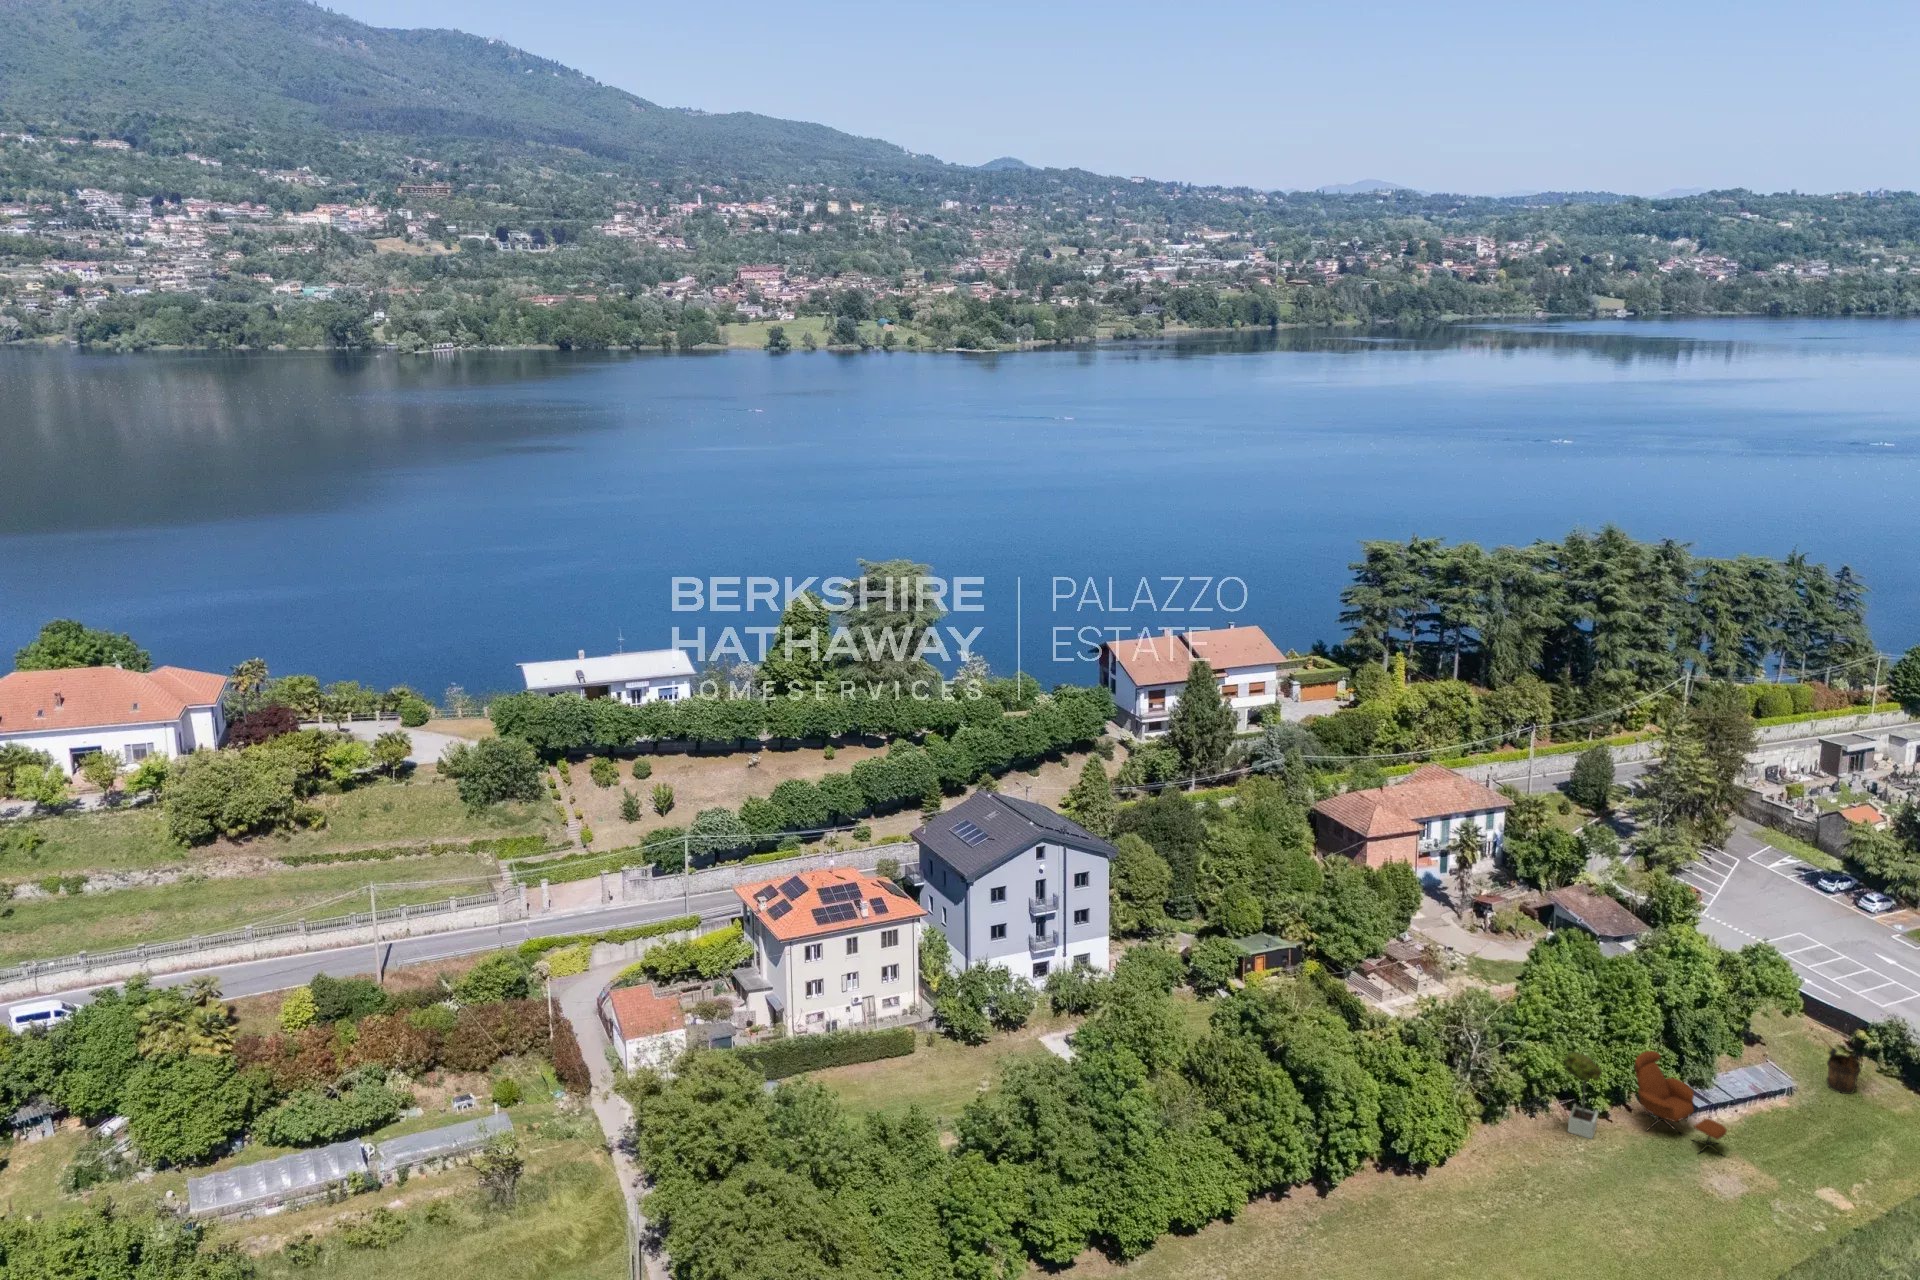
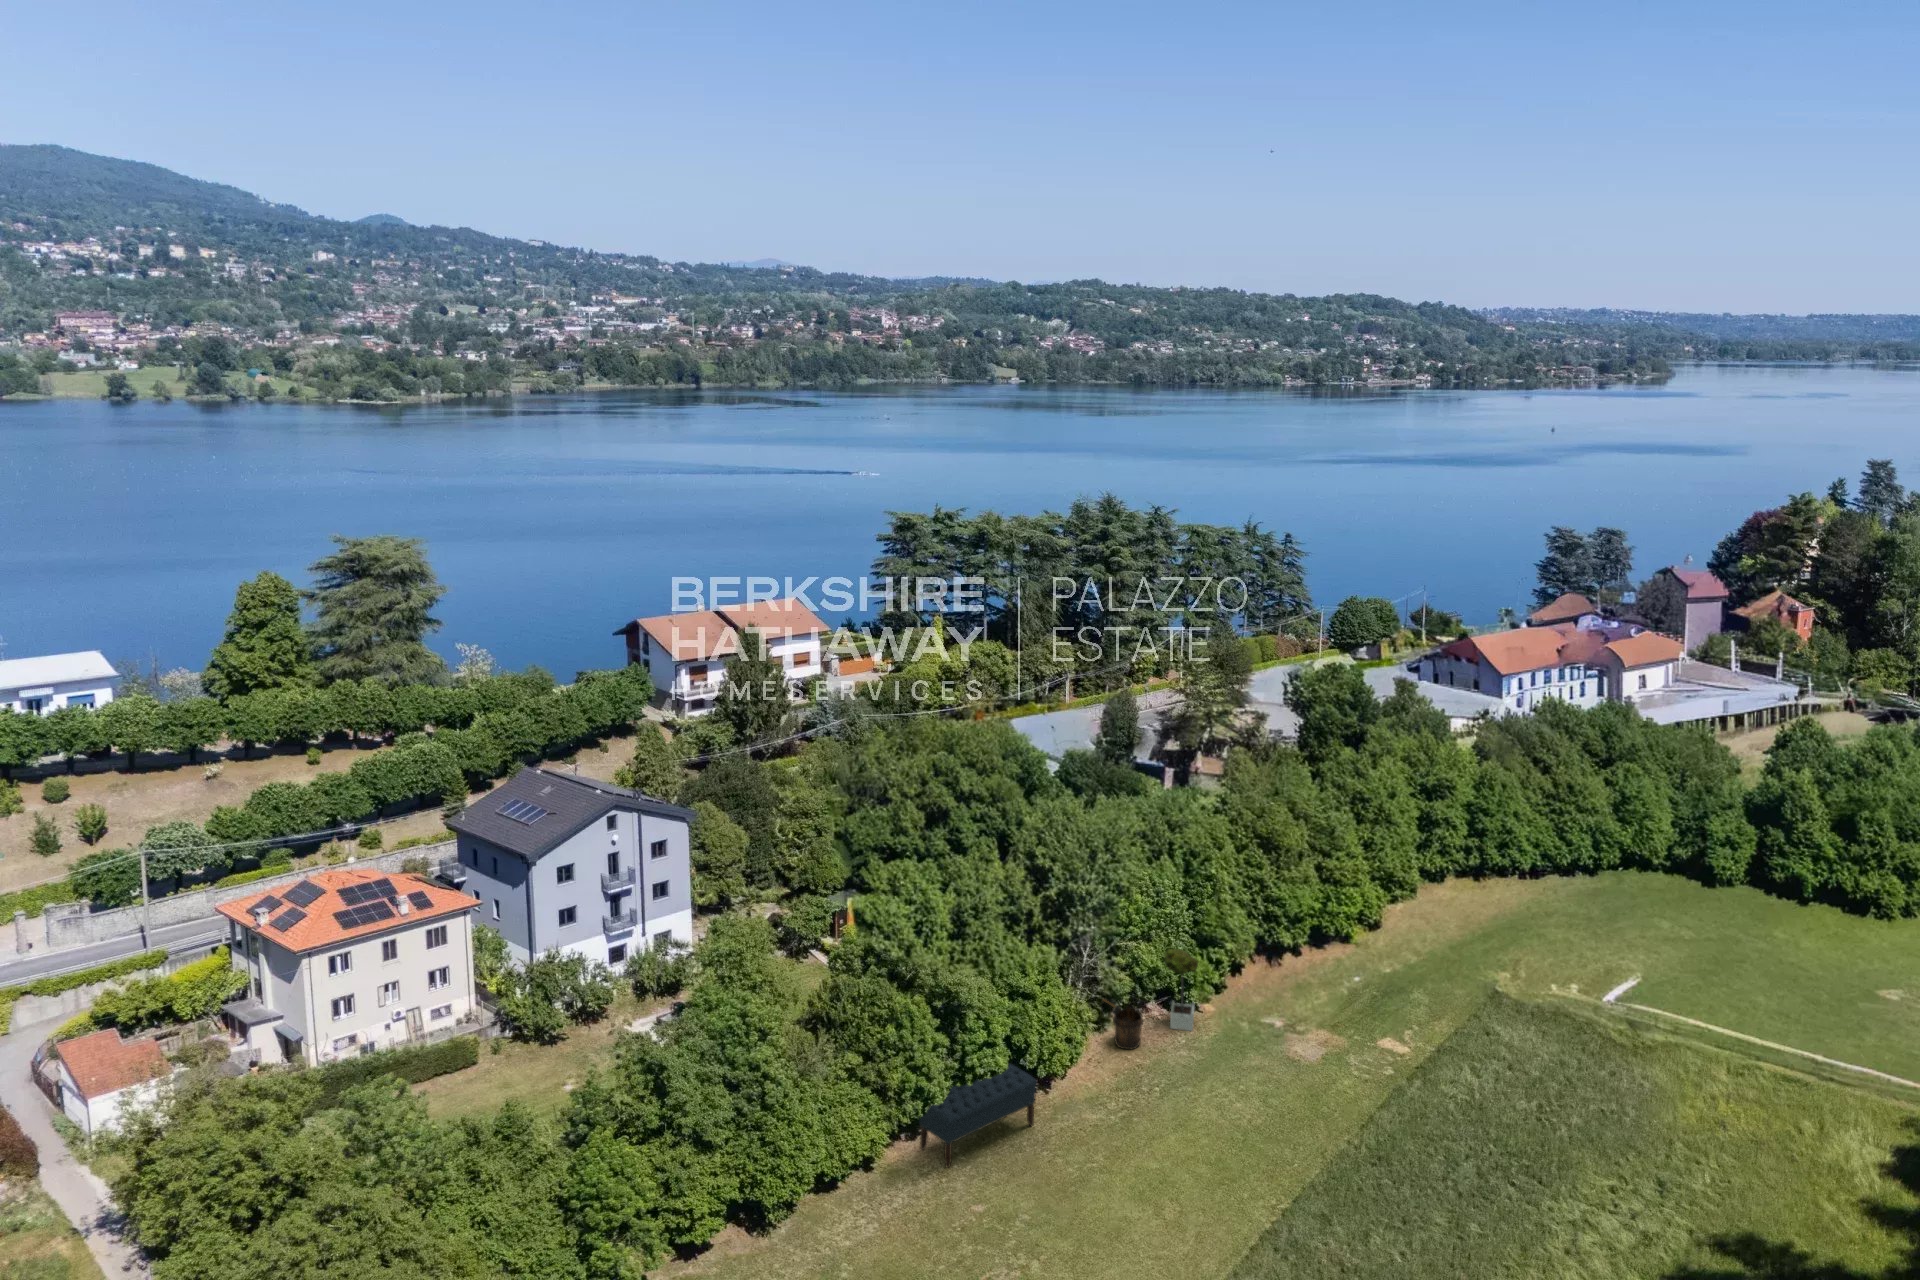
bucket: present [1822,1039,1861,1094] -> present [1103,999,1143,1050]
lounge chair: present [1635,1051,1727,1155] -> none [1222,939,1306,1029]
bench: none [1280,1142,1403,1233] -> present [920,1064,1037,1167]

